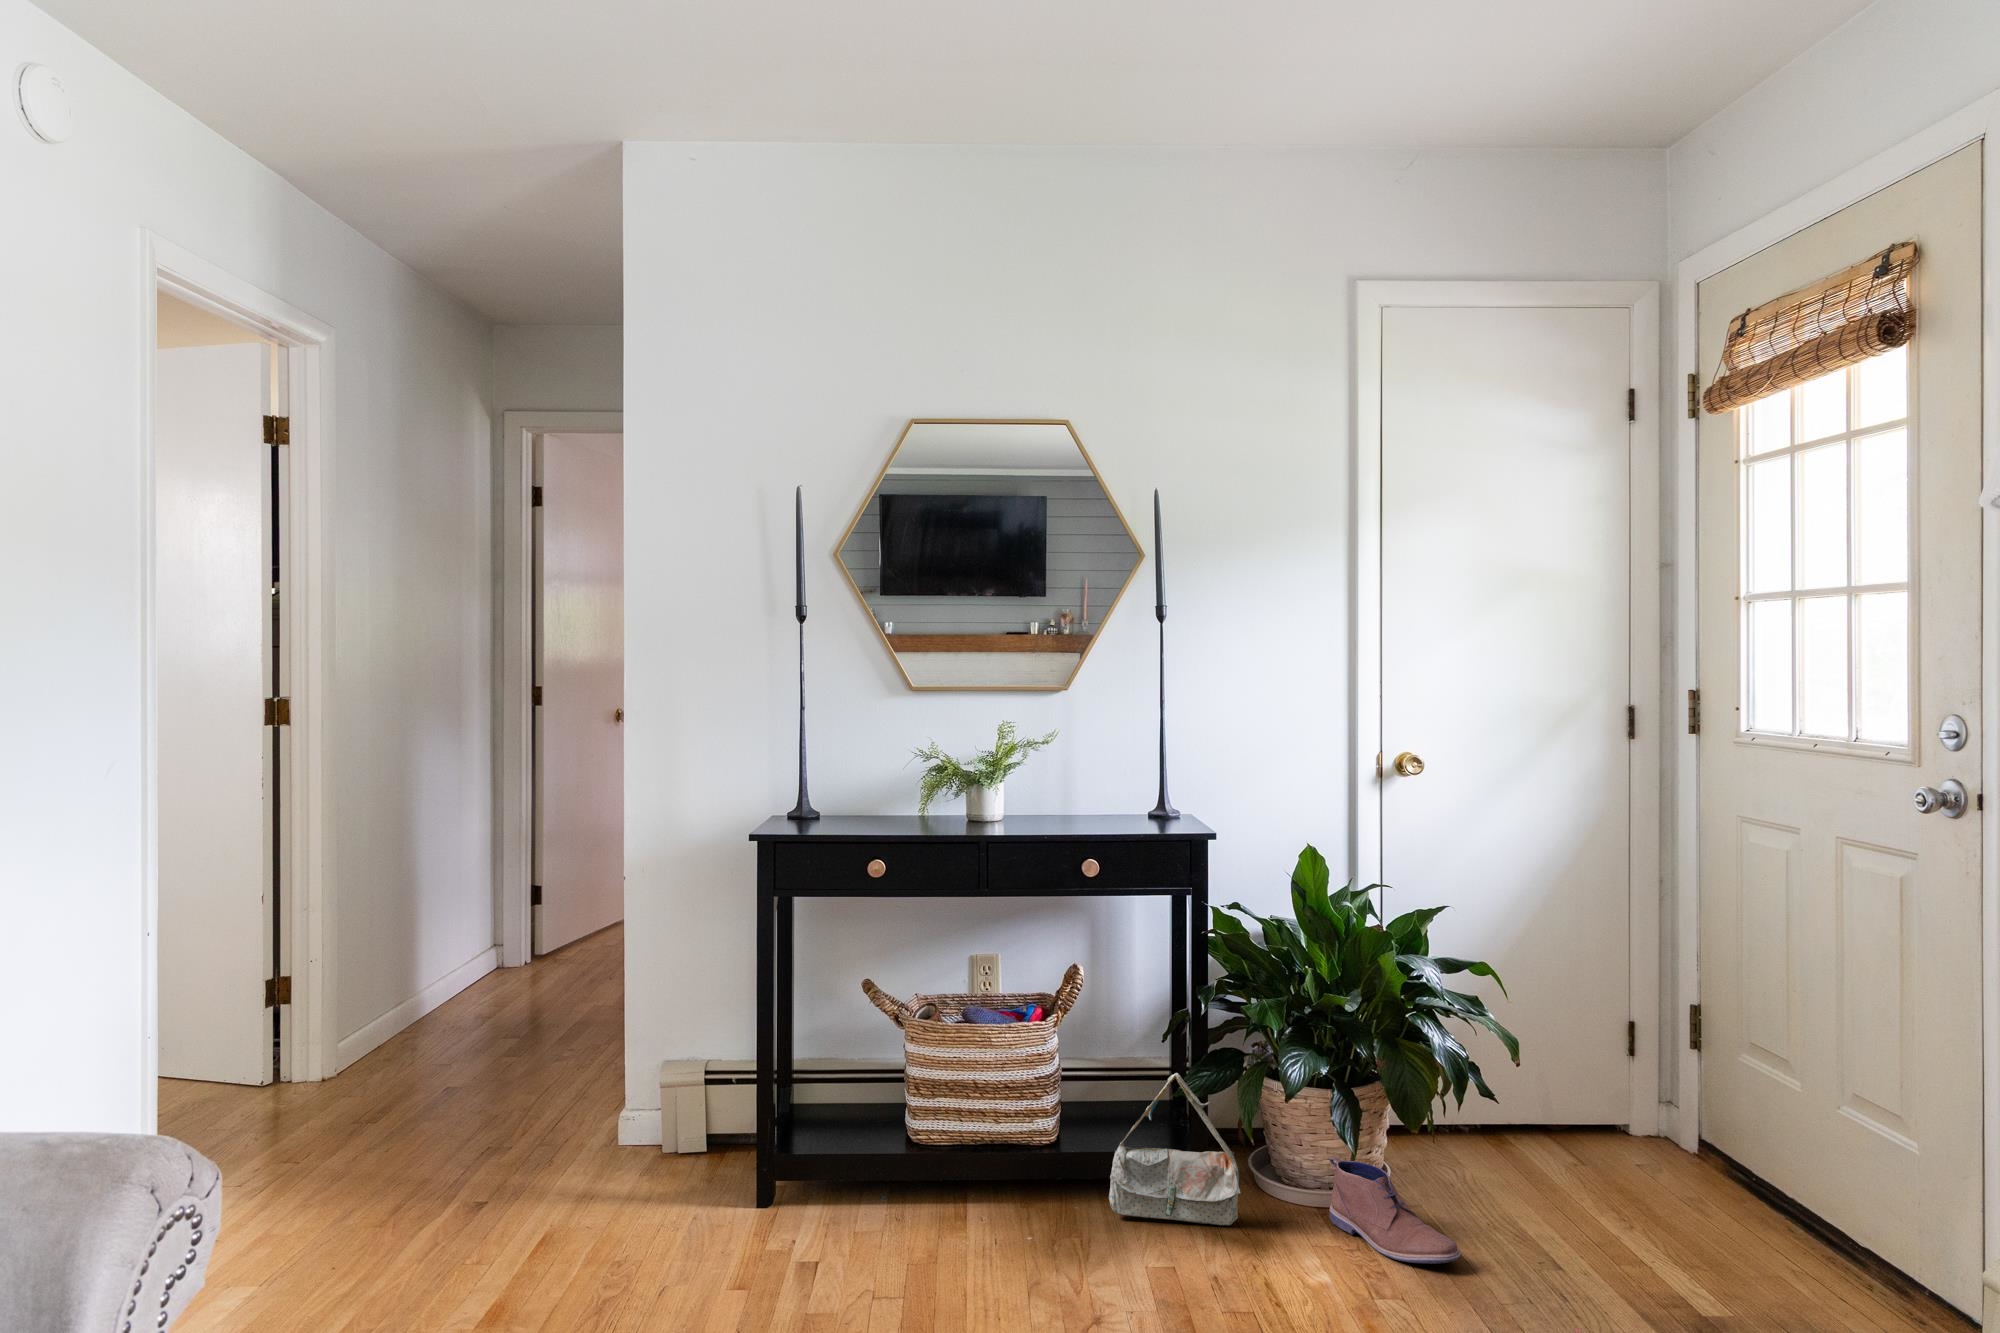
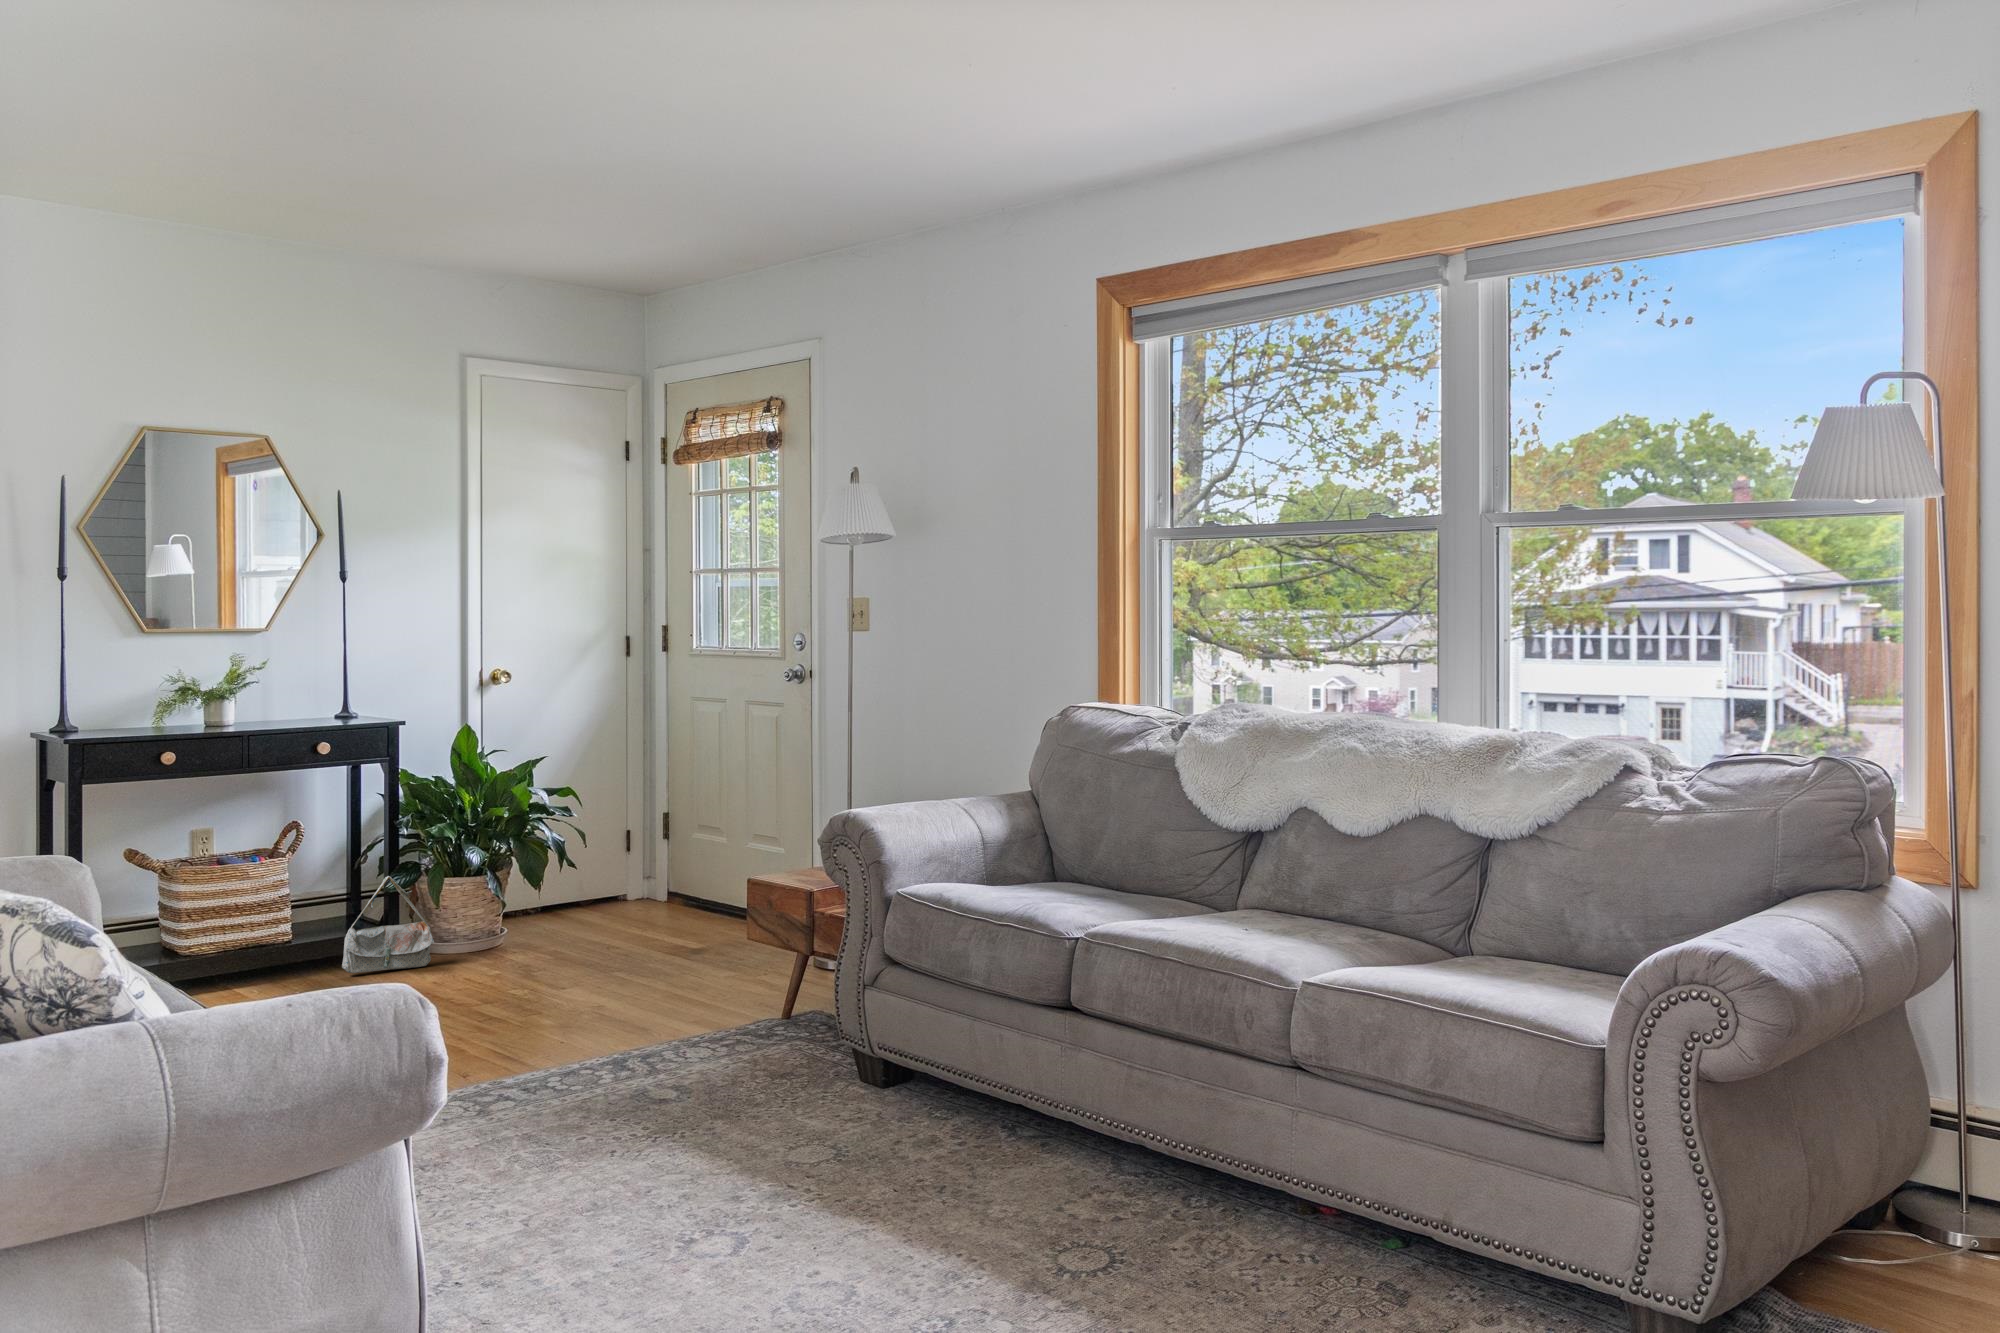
shoe: present [1329,1156,1460,1264] -> none [482,916,570,959]

